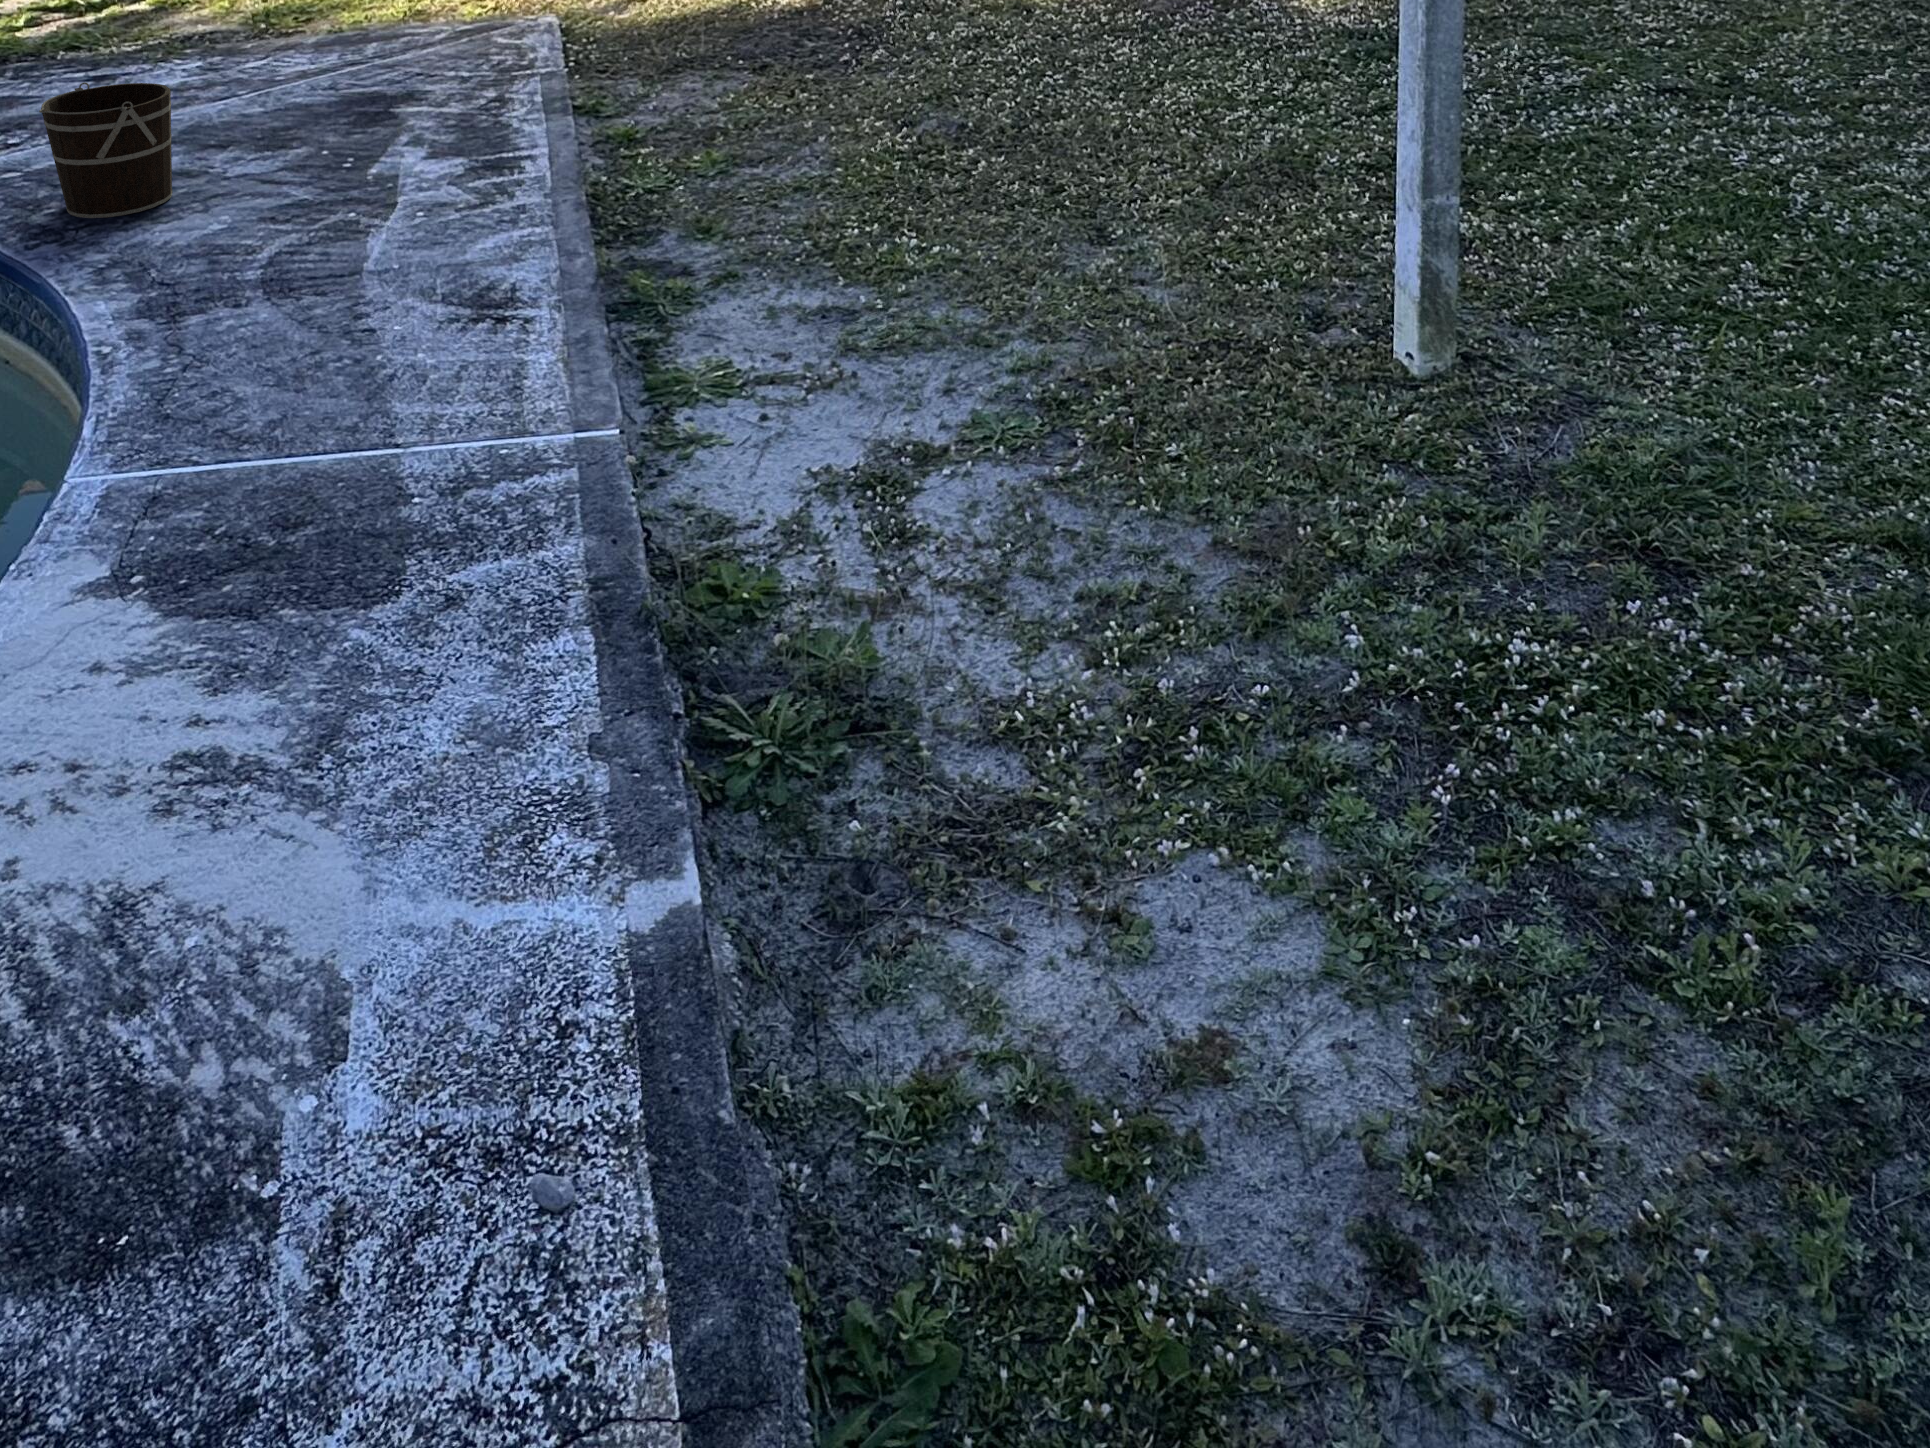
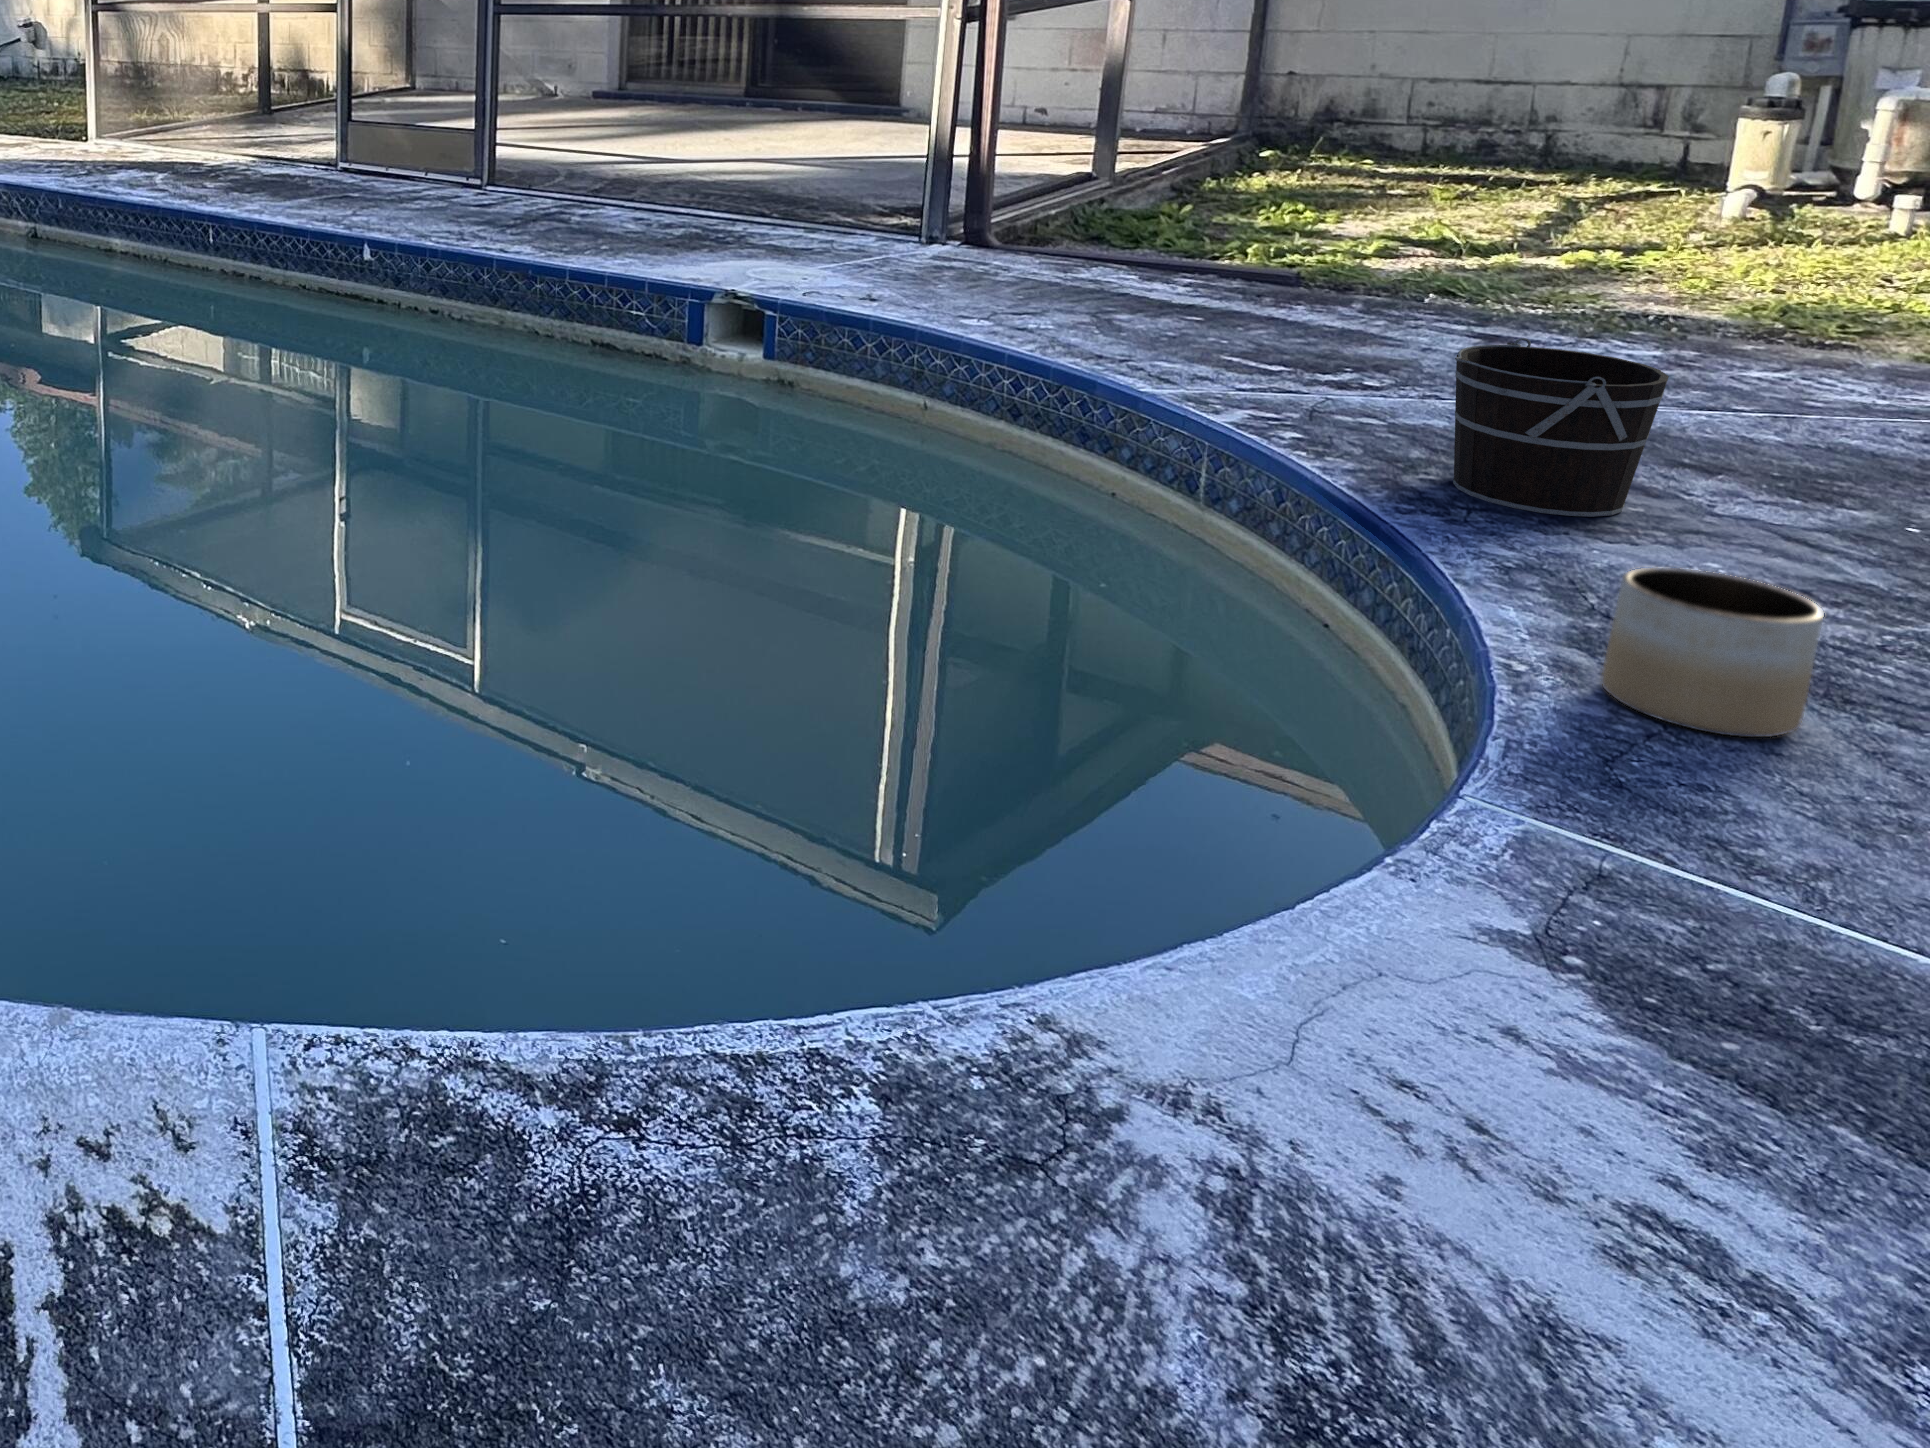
planter: none [143,226,259,346] -> present [1601,568,1824,737]

